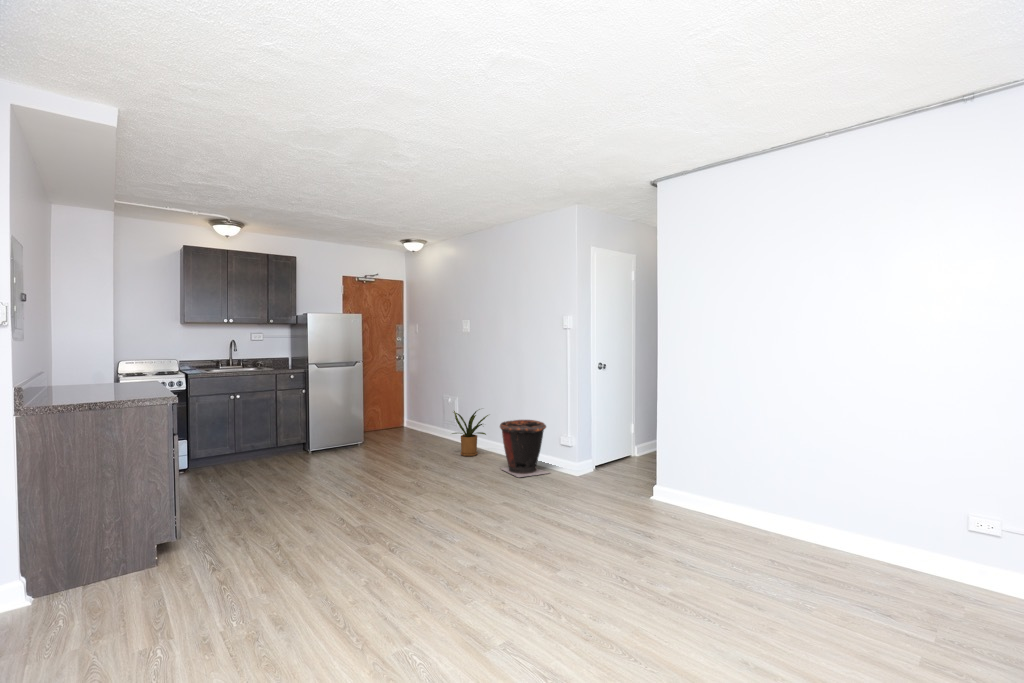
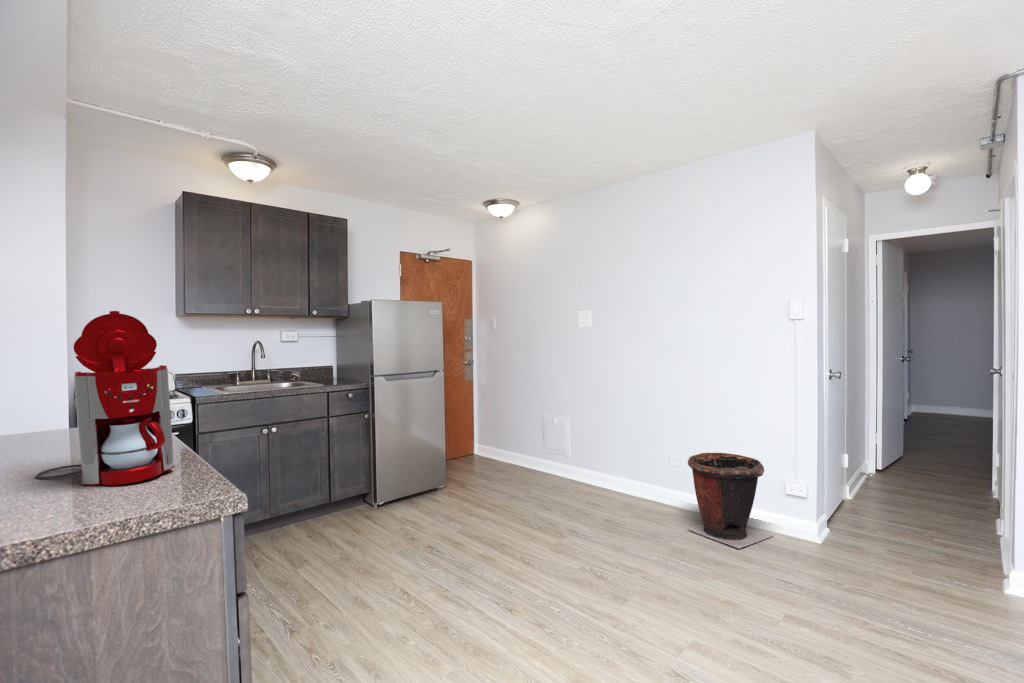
coffee maker: none [105,330,158,396] -> present [35,311,175,485]
house plant: present [452,409,488,456] -> none [577,434,641,505]

